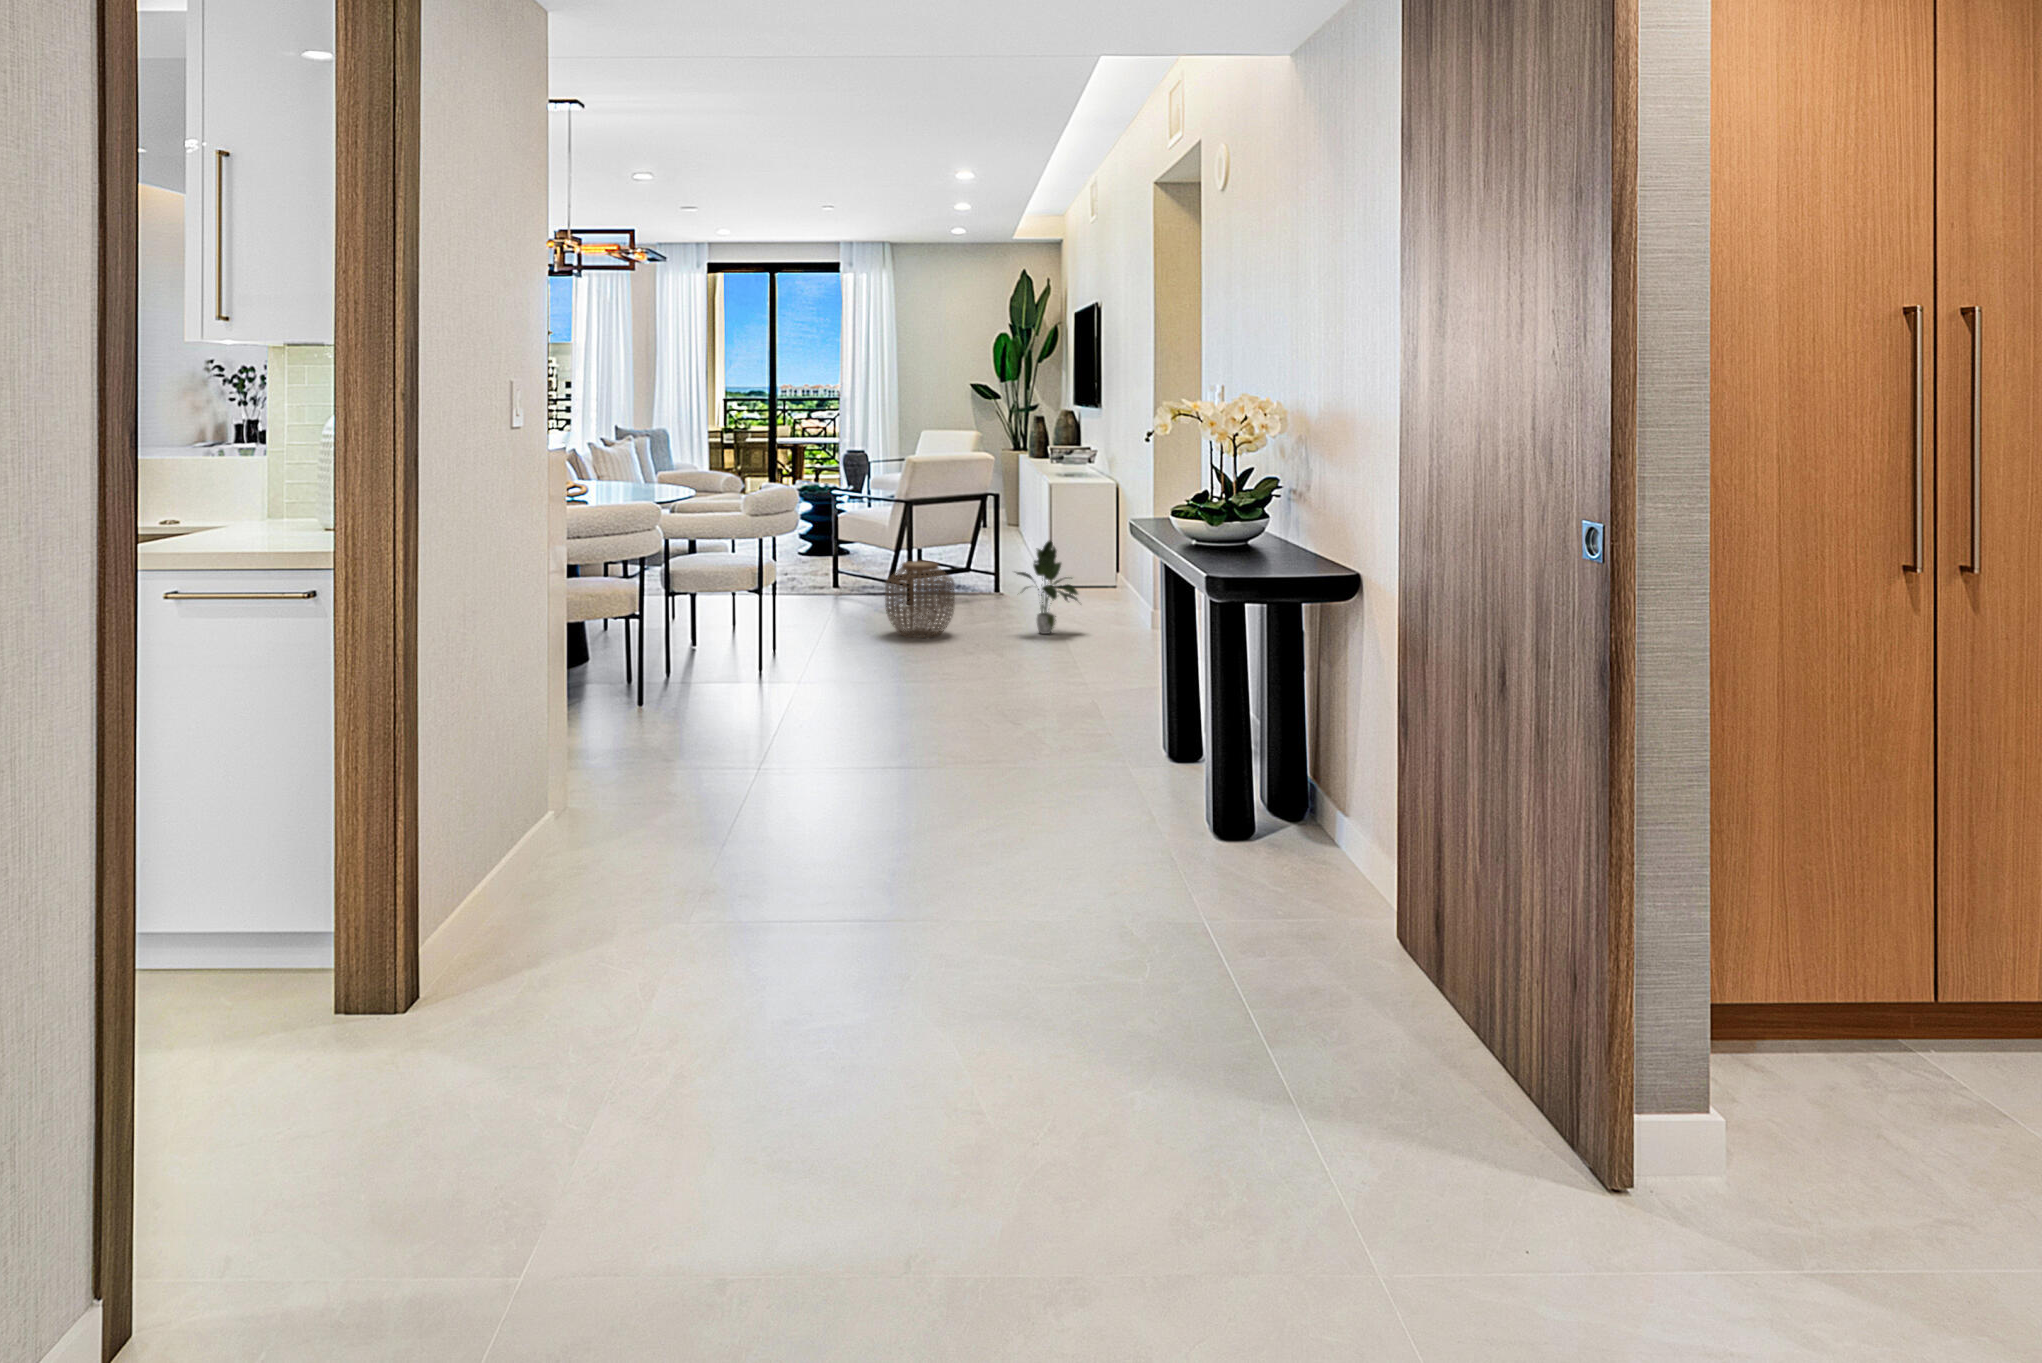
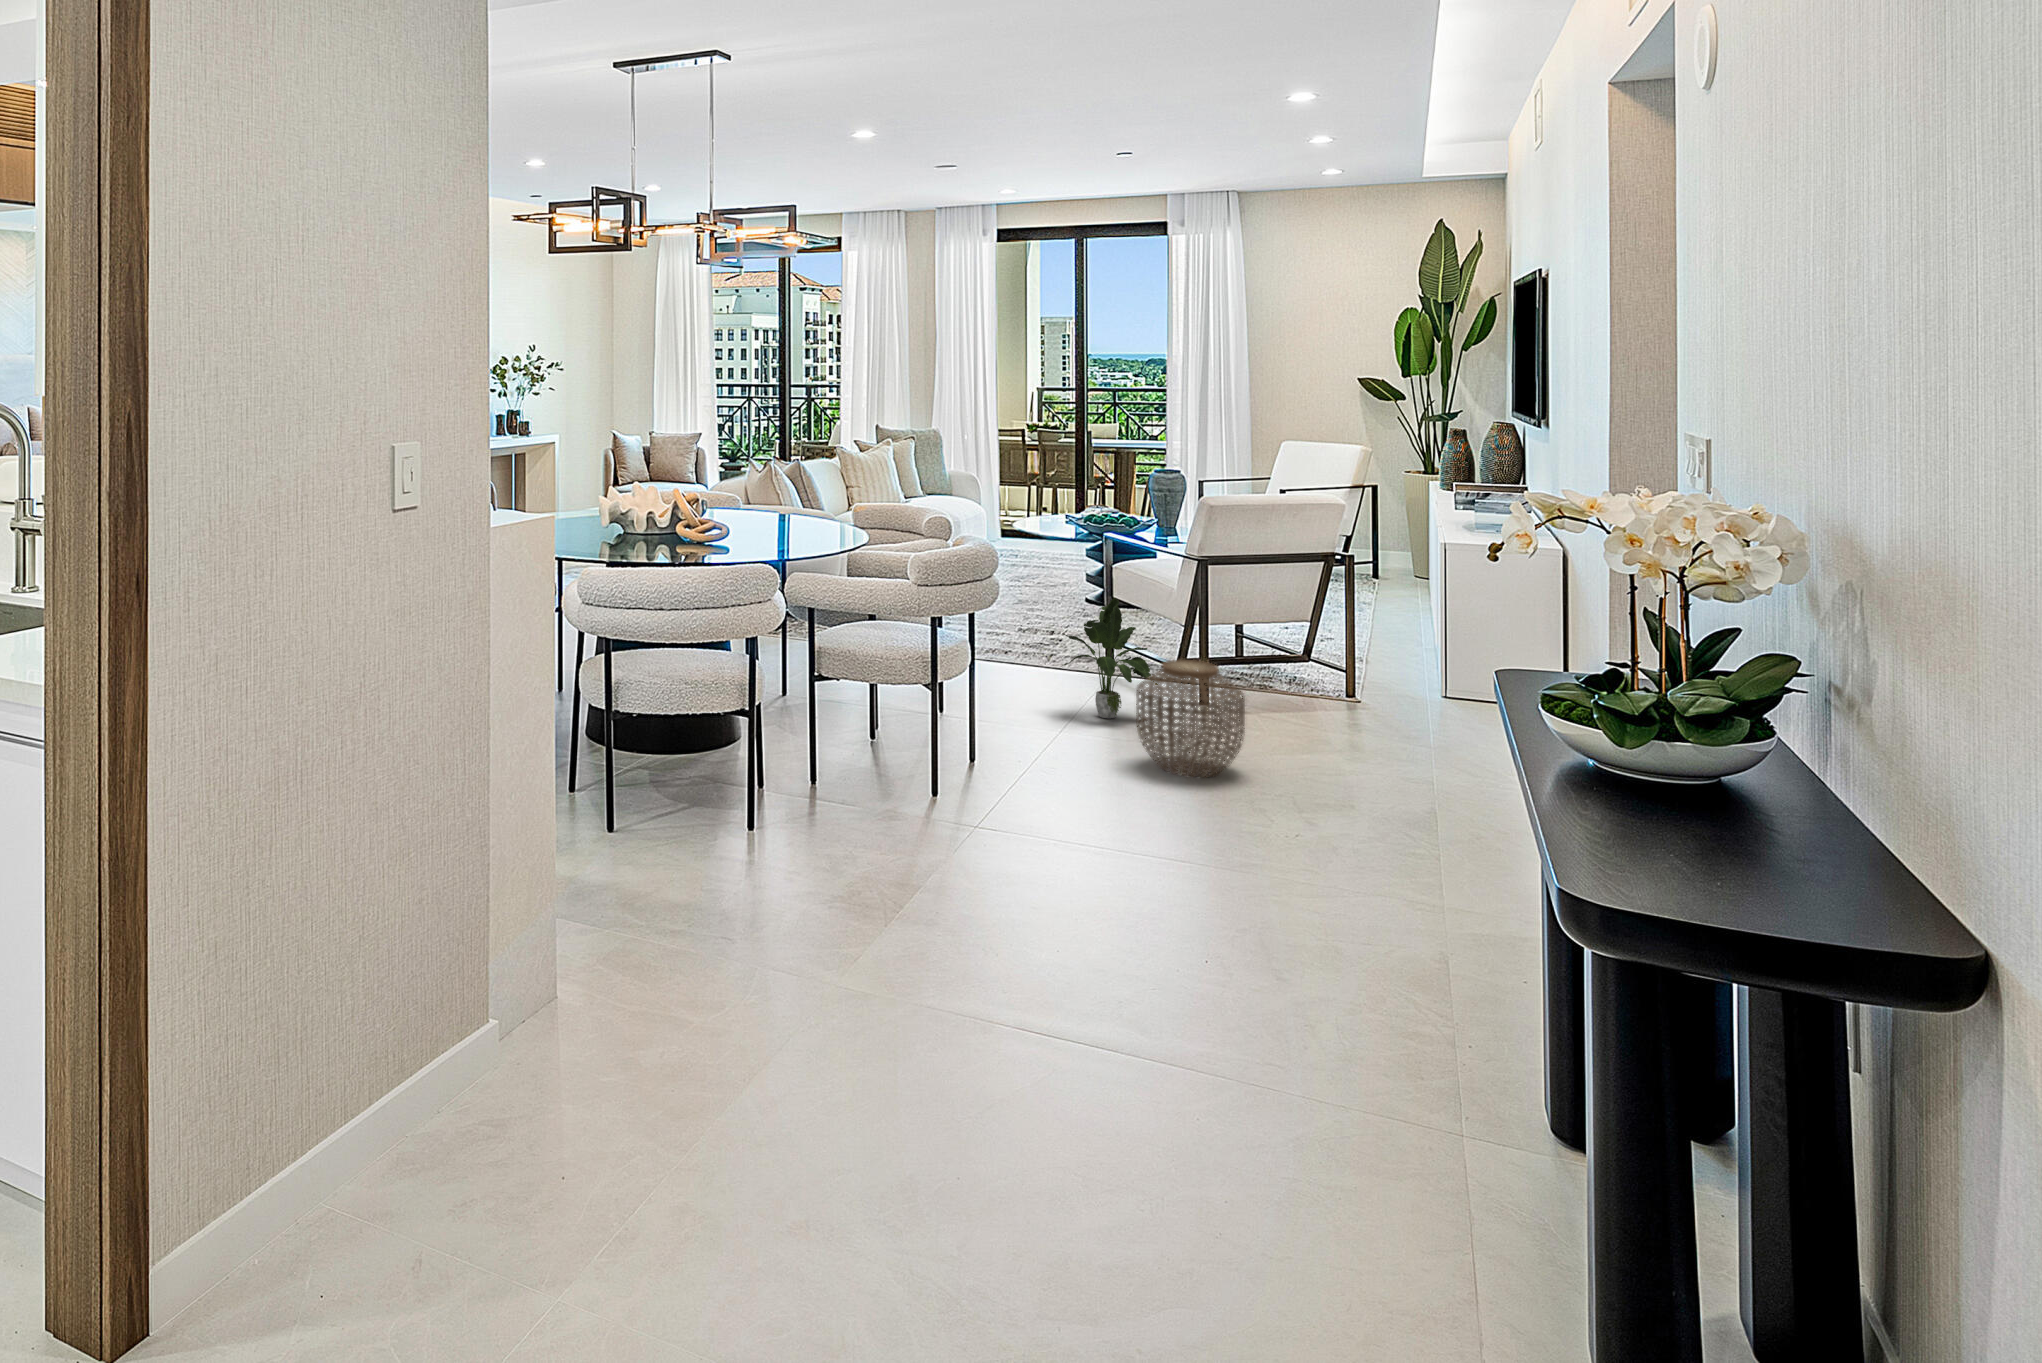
potted plant: present [1016,541,1078,634] -> present [1063,598,1158,718]

